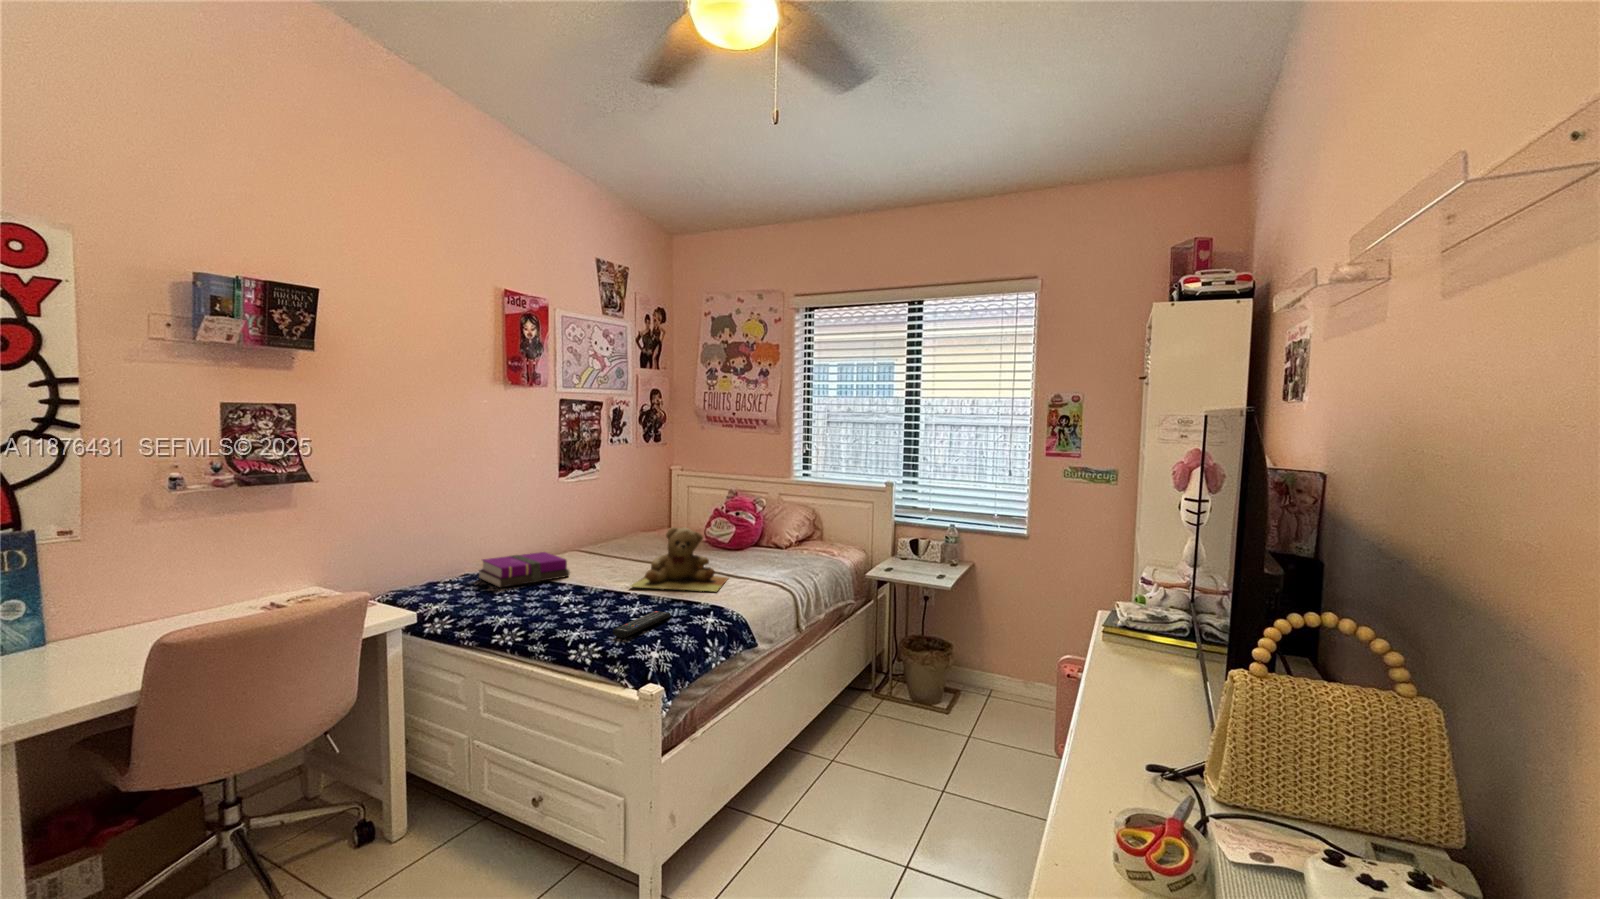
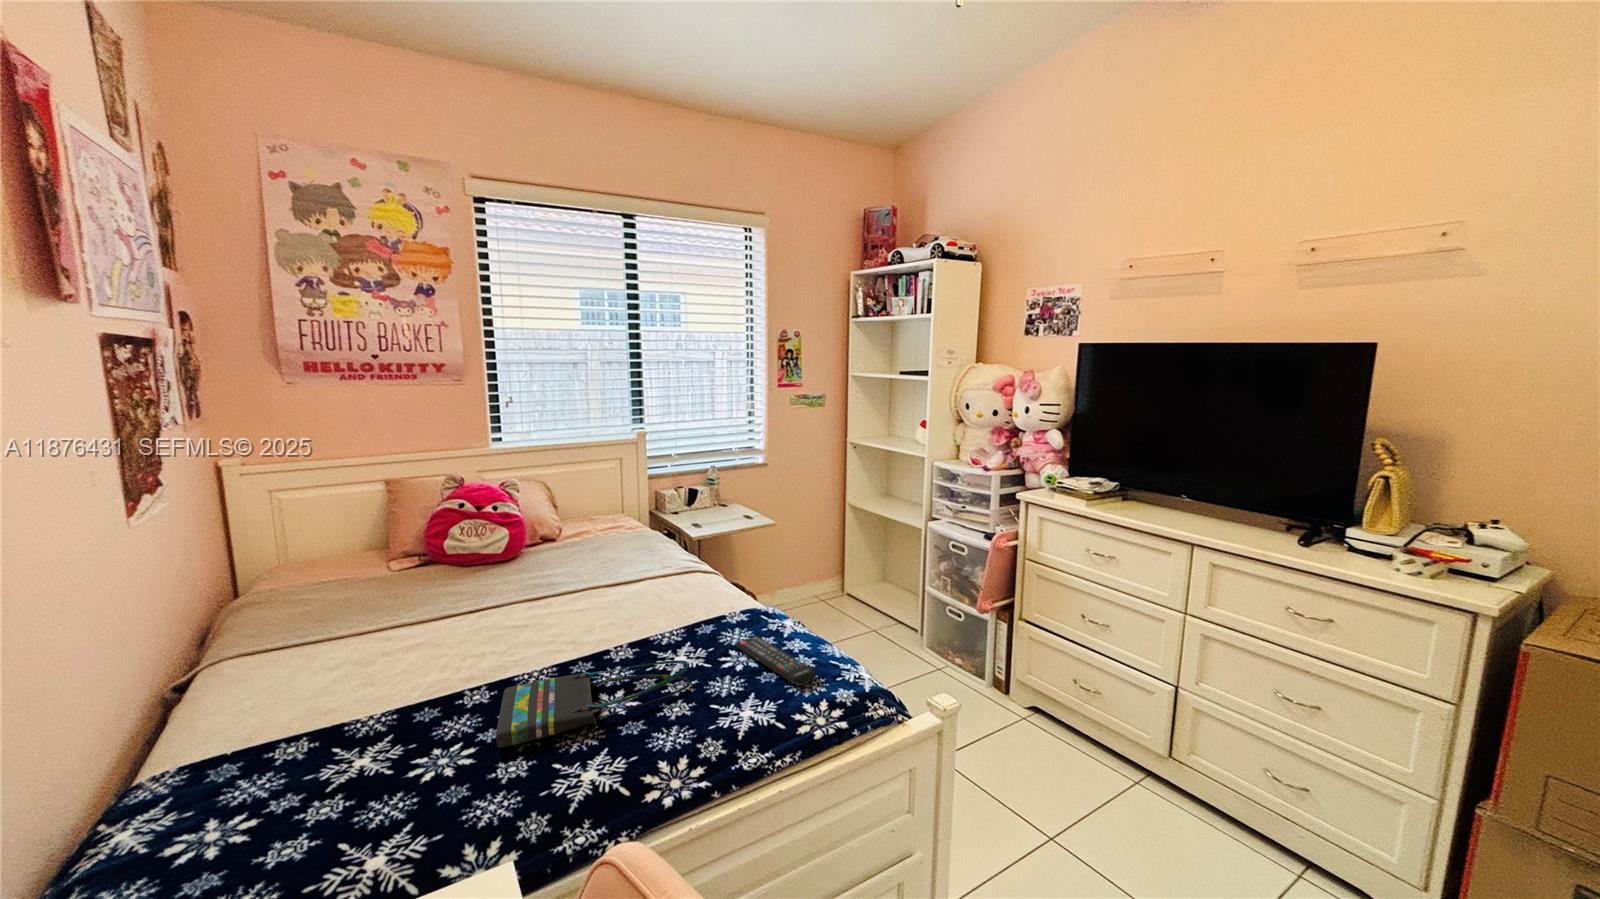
teddy bear: present [630,527,728,592] -> none [507,531,688,647]
notebook: present [479,552,570,587] -> none [160,663,394,811]
tote bag: none [527,585,610,616] -> present [496,660,690,748]

